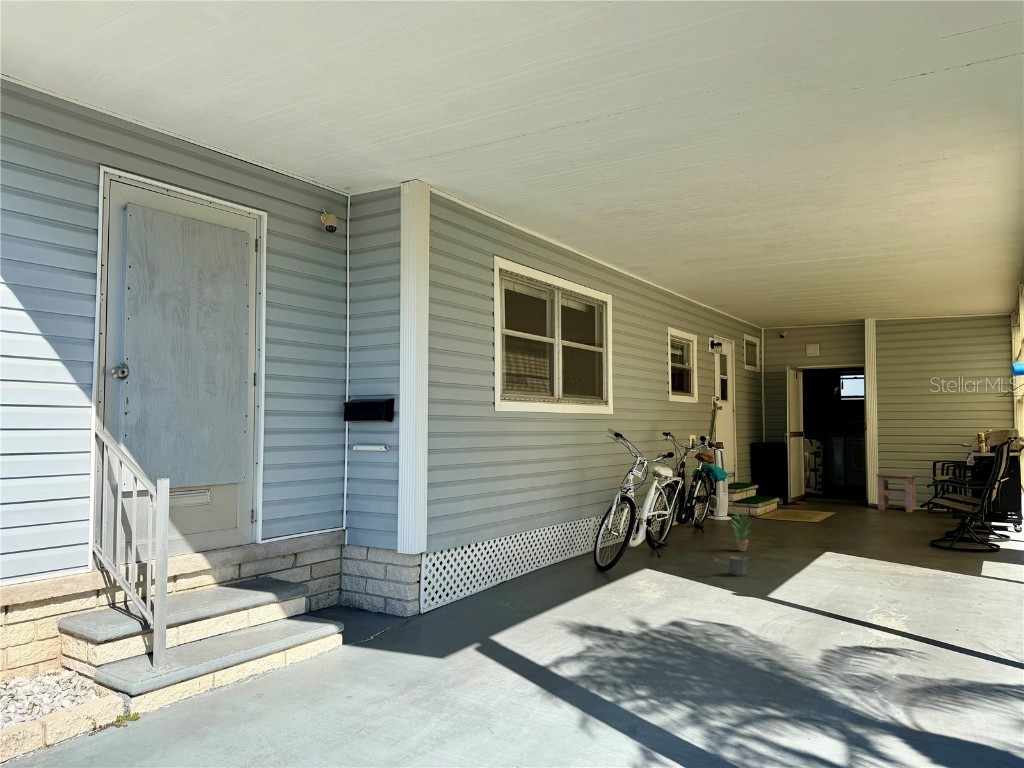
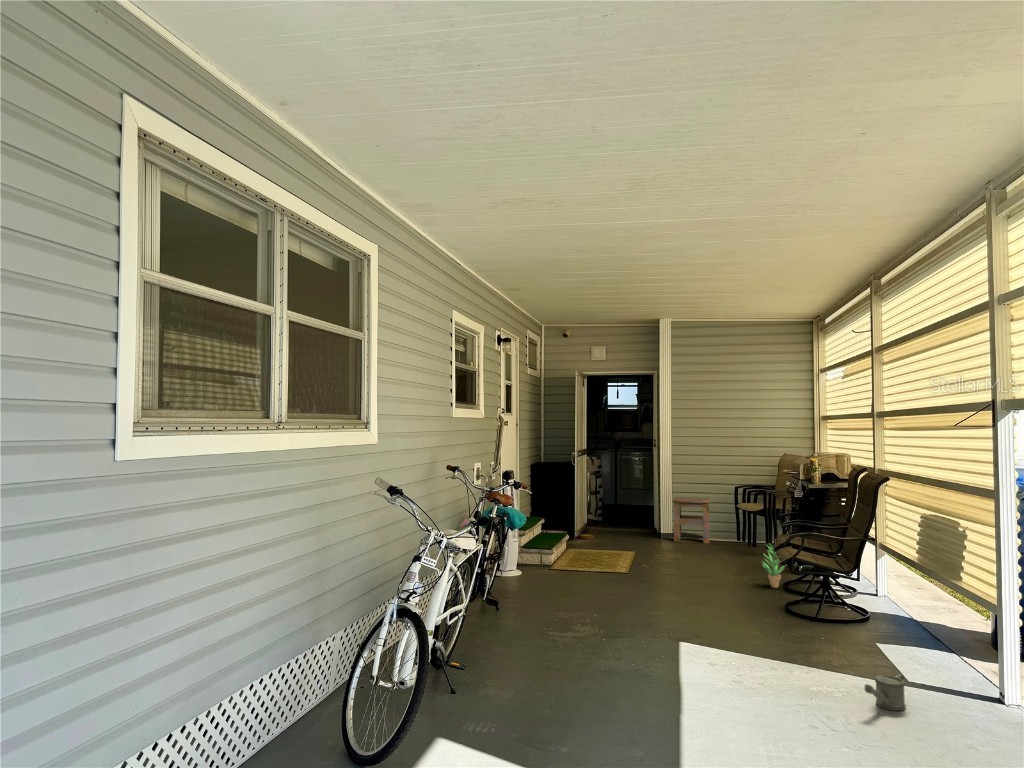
potted plant: present [732,511,750,551] -> present [764,546,785,588]
watering can: present [712,556,753,576] -> present [865,674,905,711]

